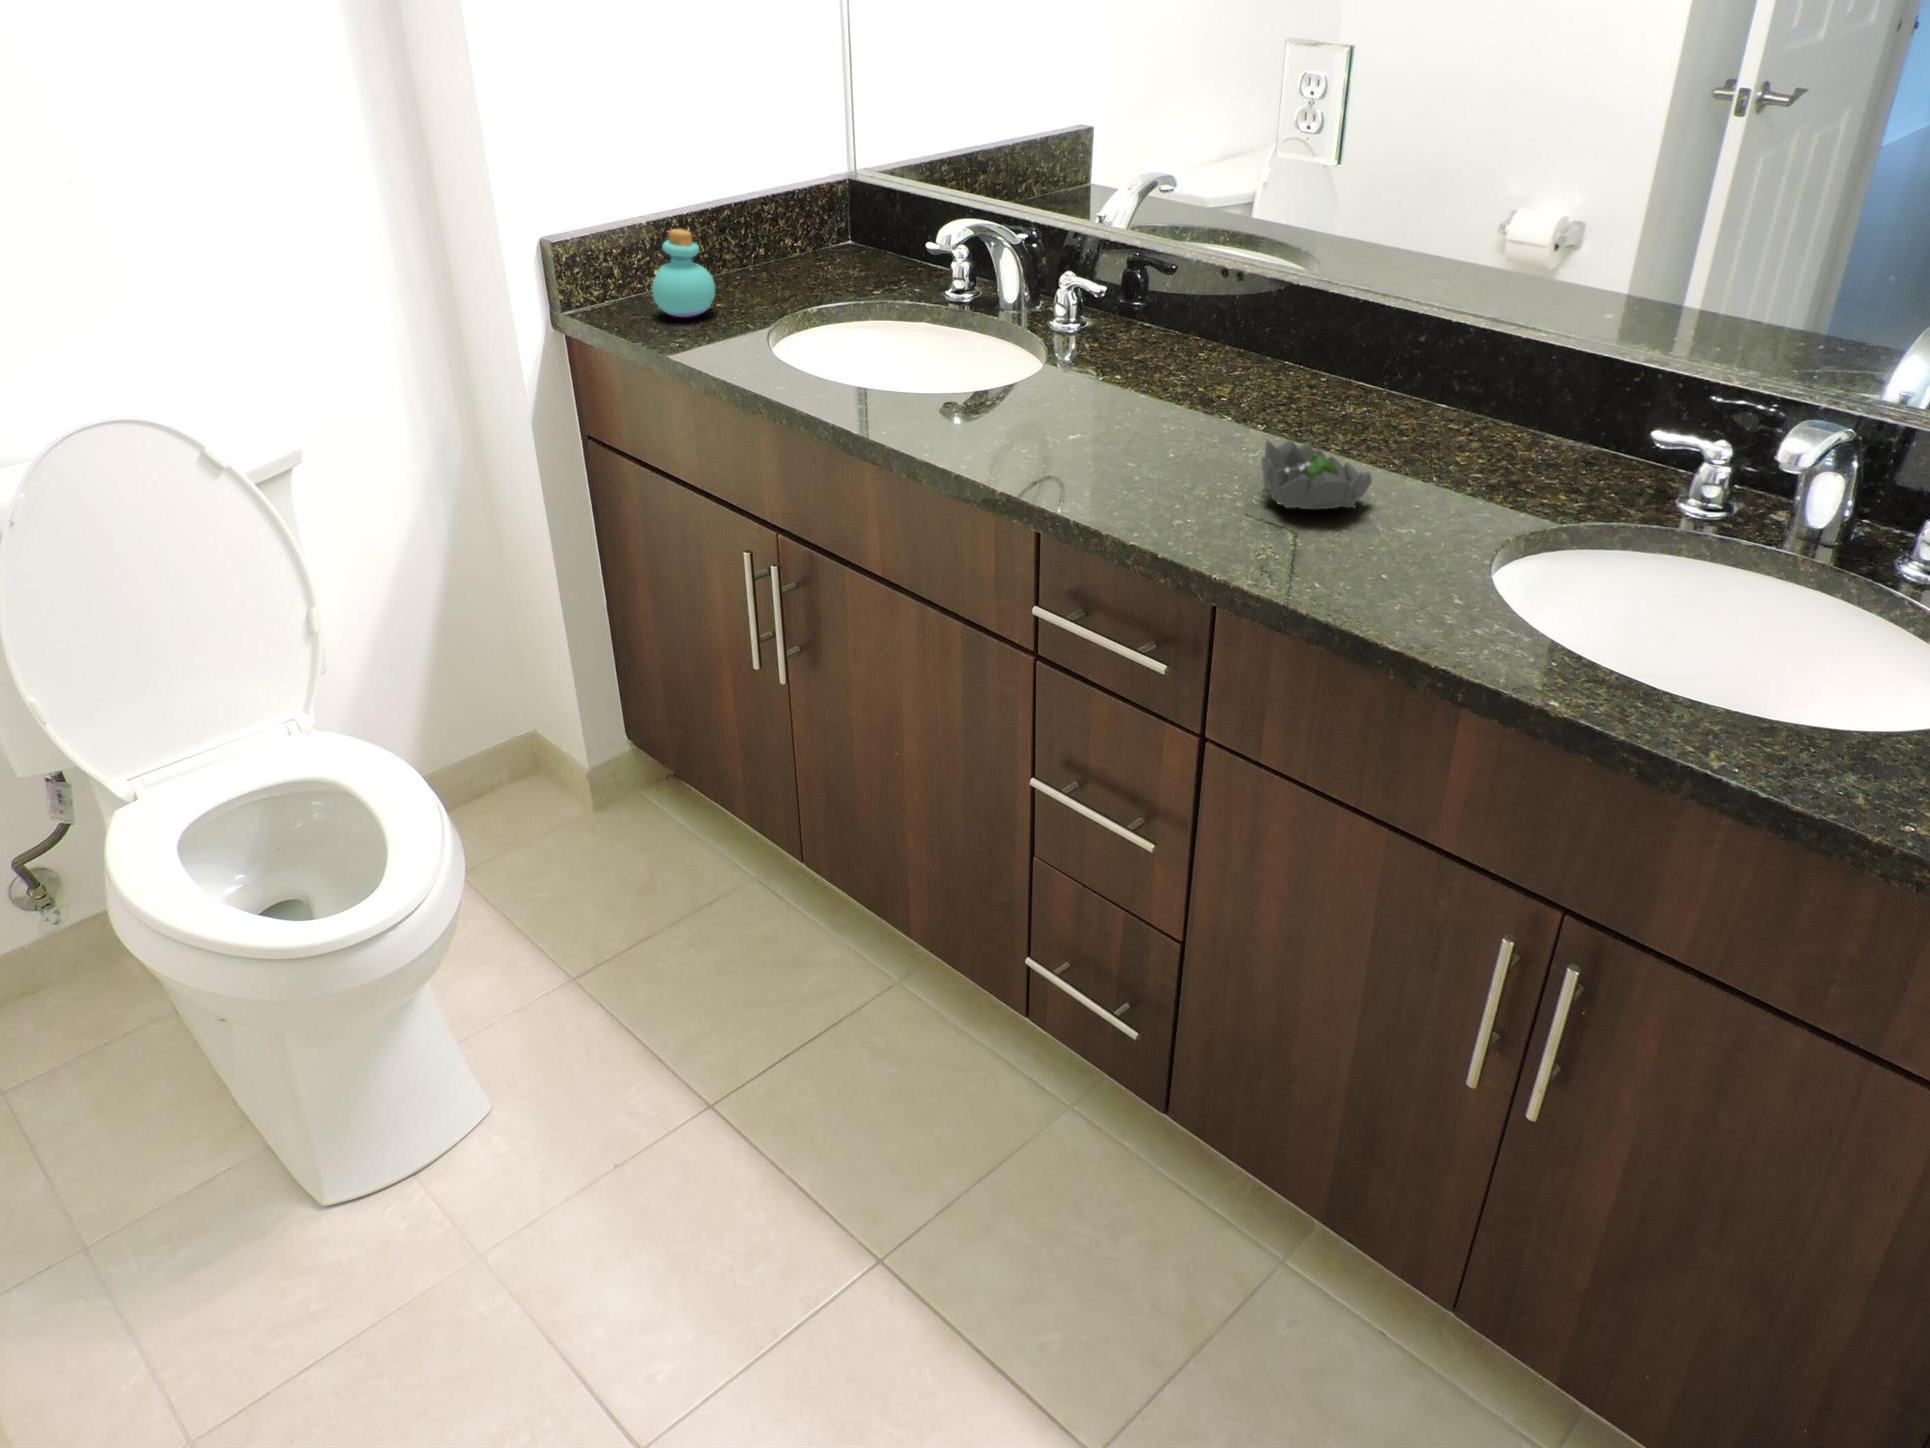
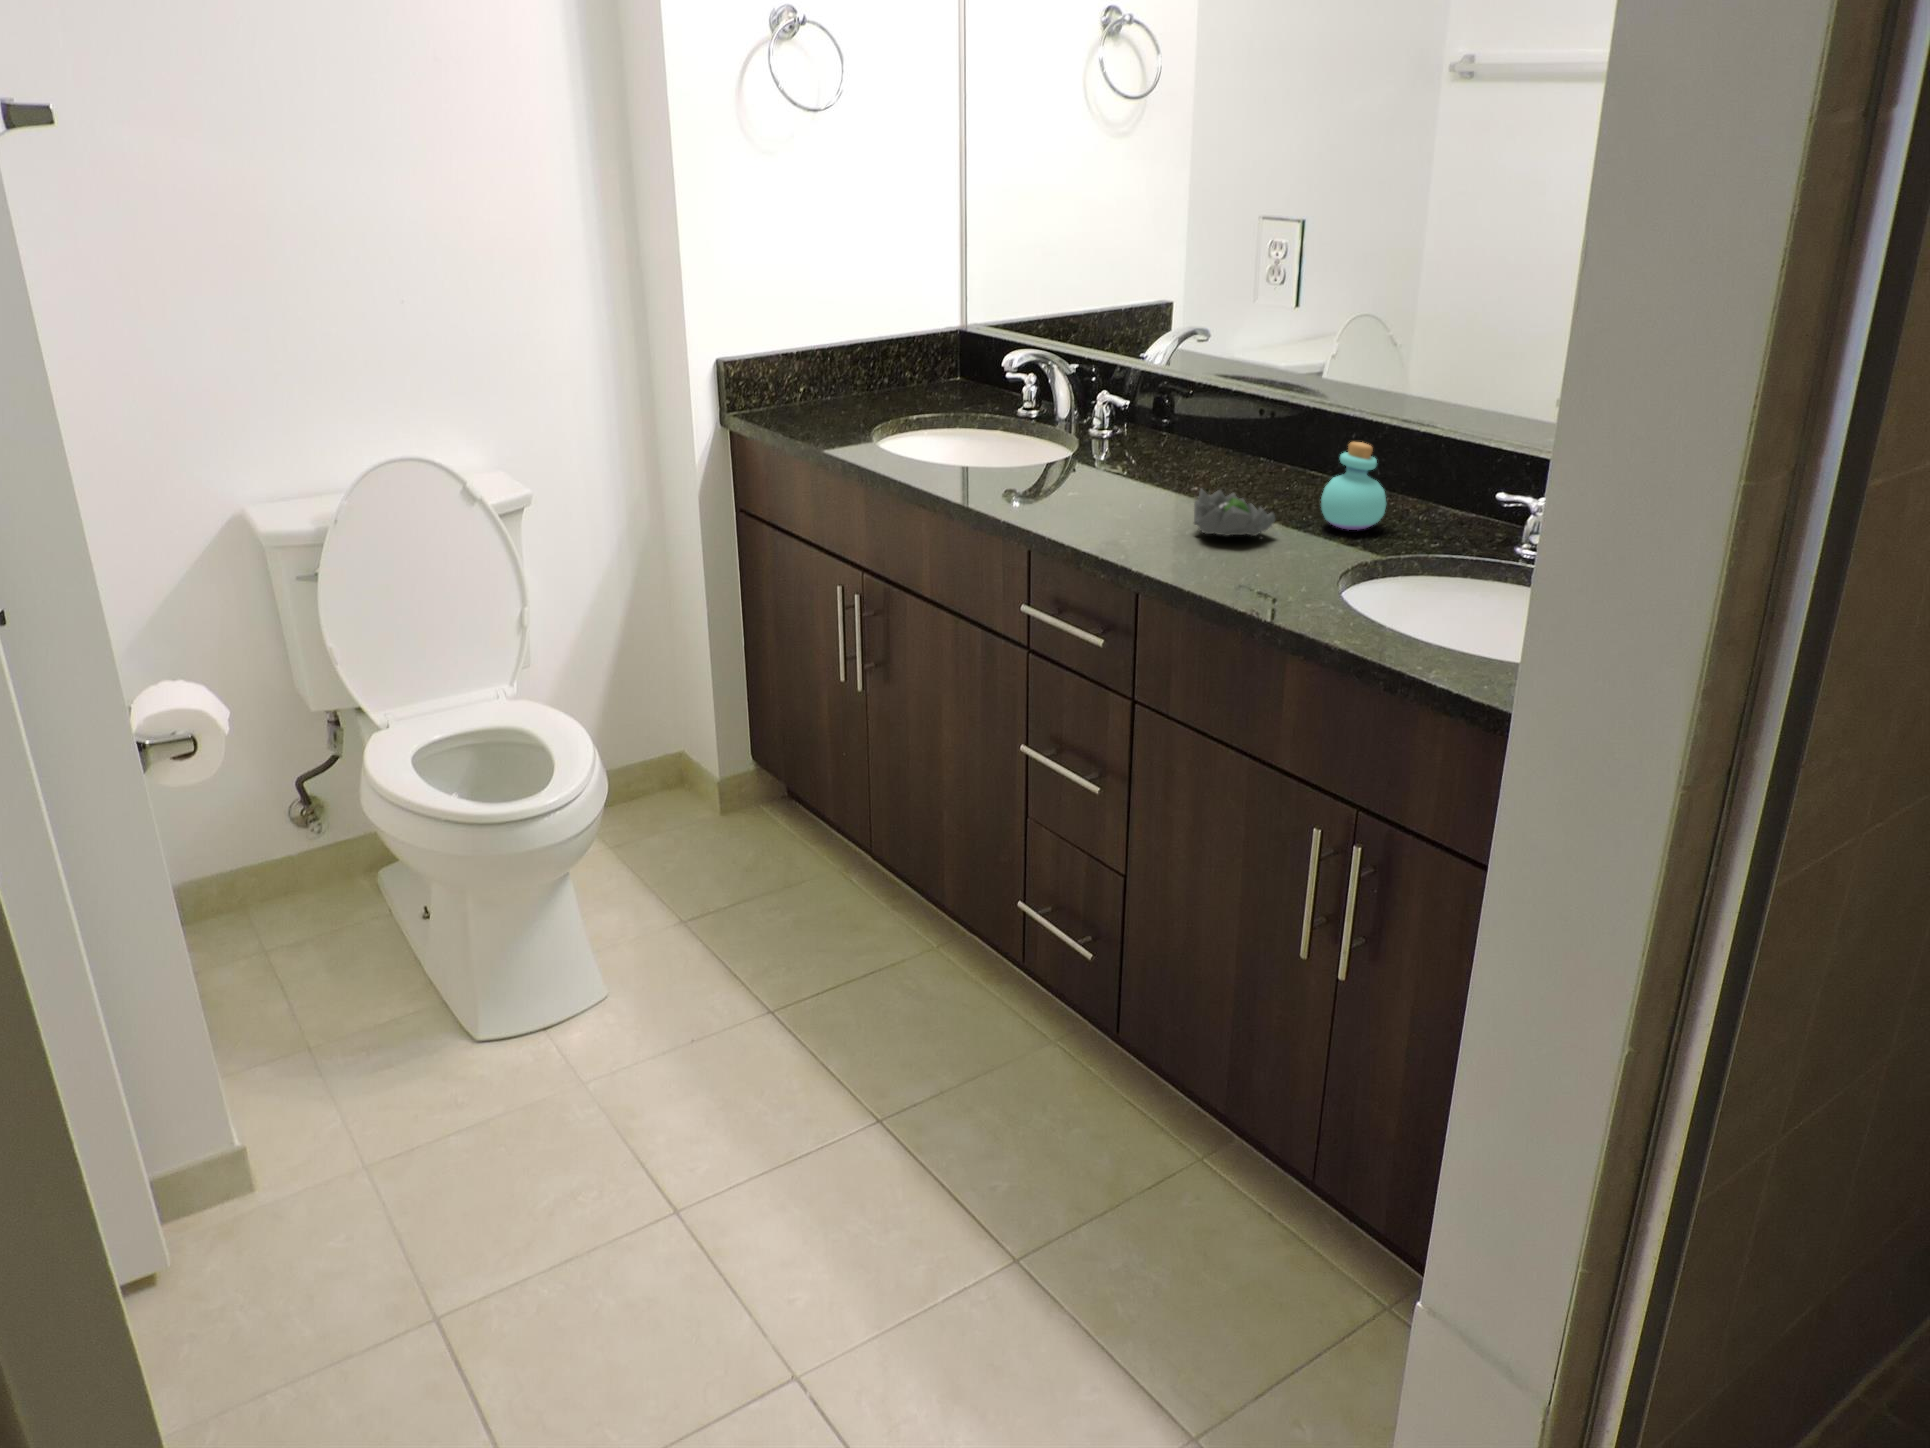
perfume bottle: present [652,229,715,317] -> present [1321,442,1386,530]

